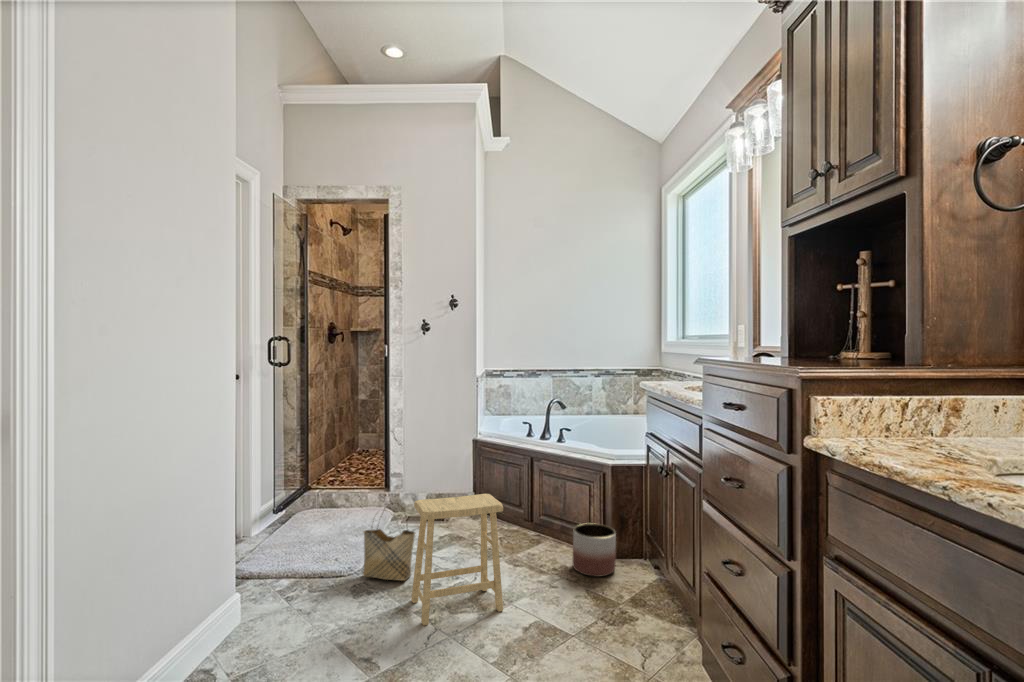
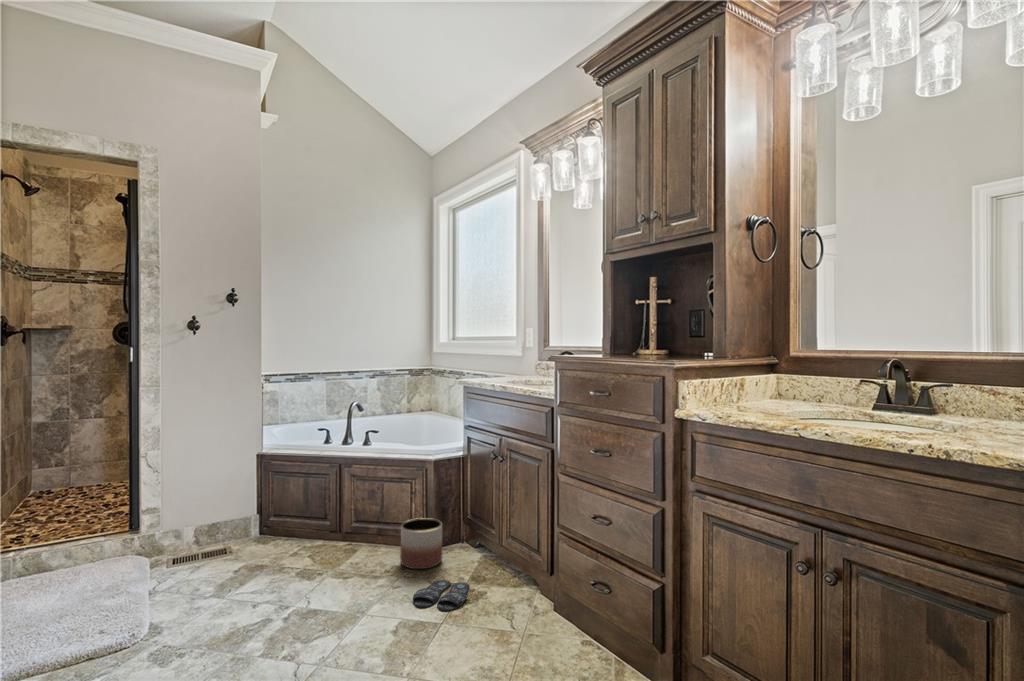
footstool: present [411,494,503,626] -> none [249,506,361,664]
woven basket: present [363,503,415,581] -> none [161,538,235,638]
slippers: none [560,591,625,625] -> present [413,580,469,611]

